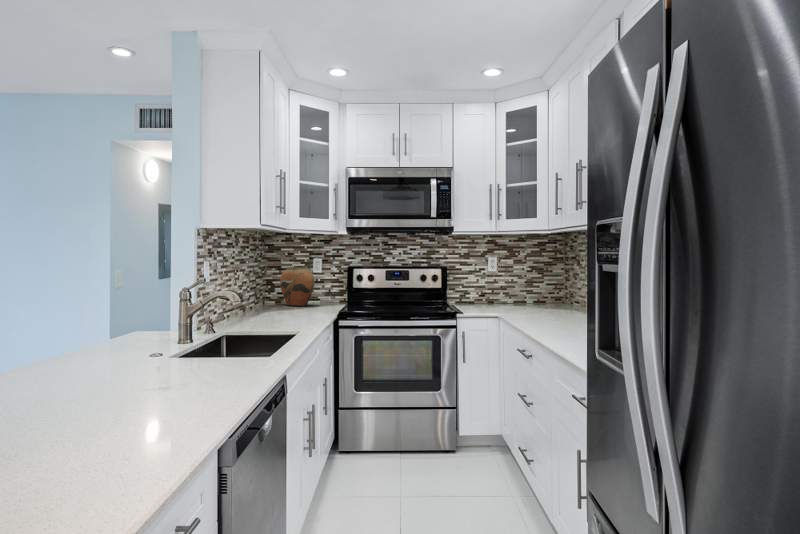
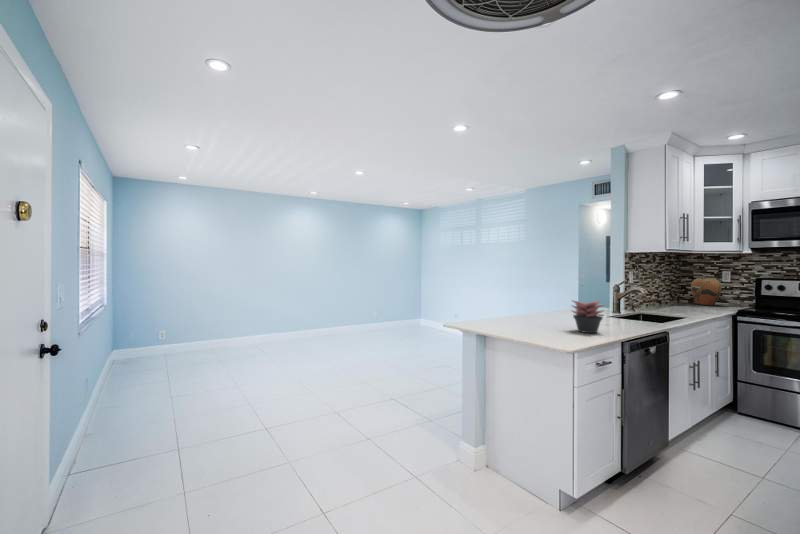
succulent plant: none [72,339,167,438] -> present [572,301,604,333]

